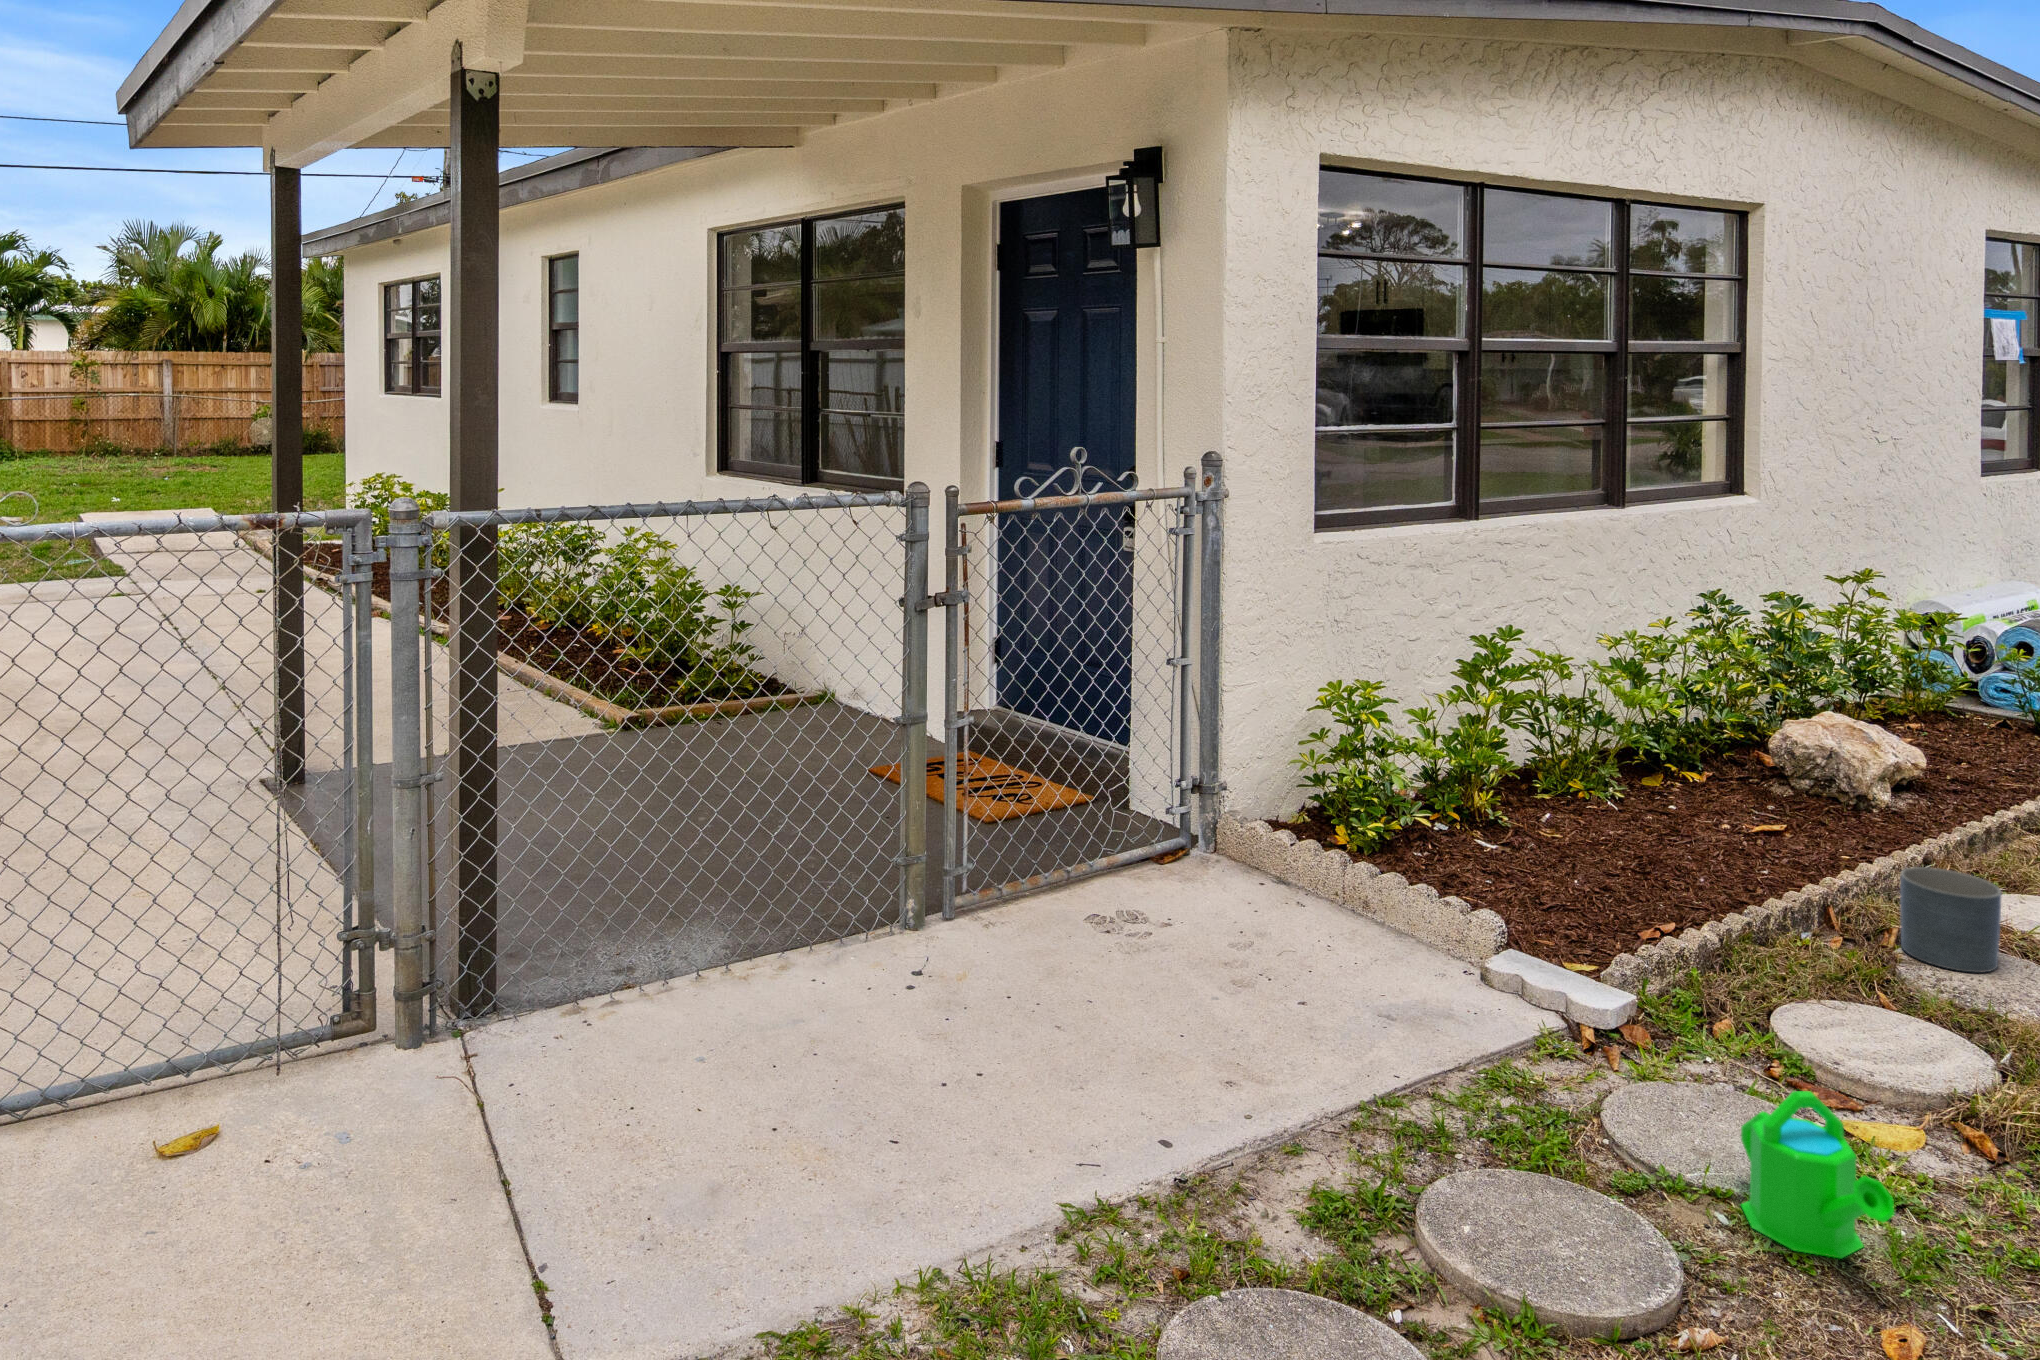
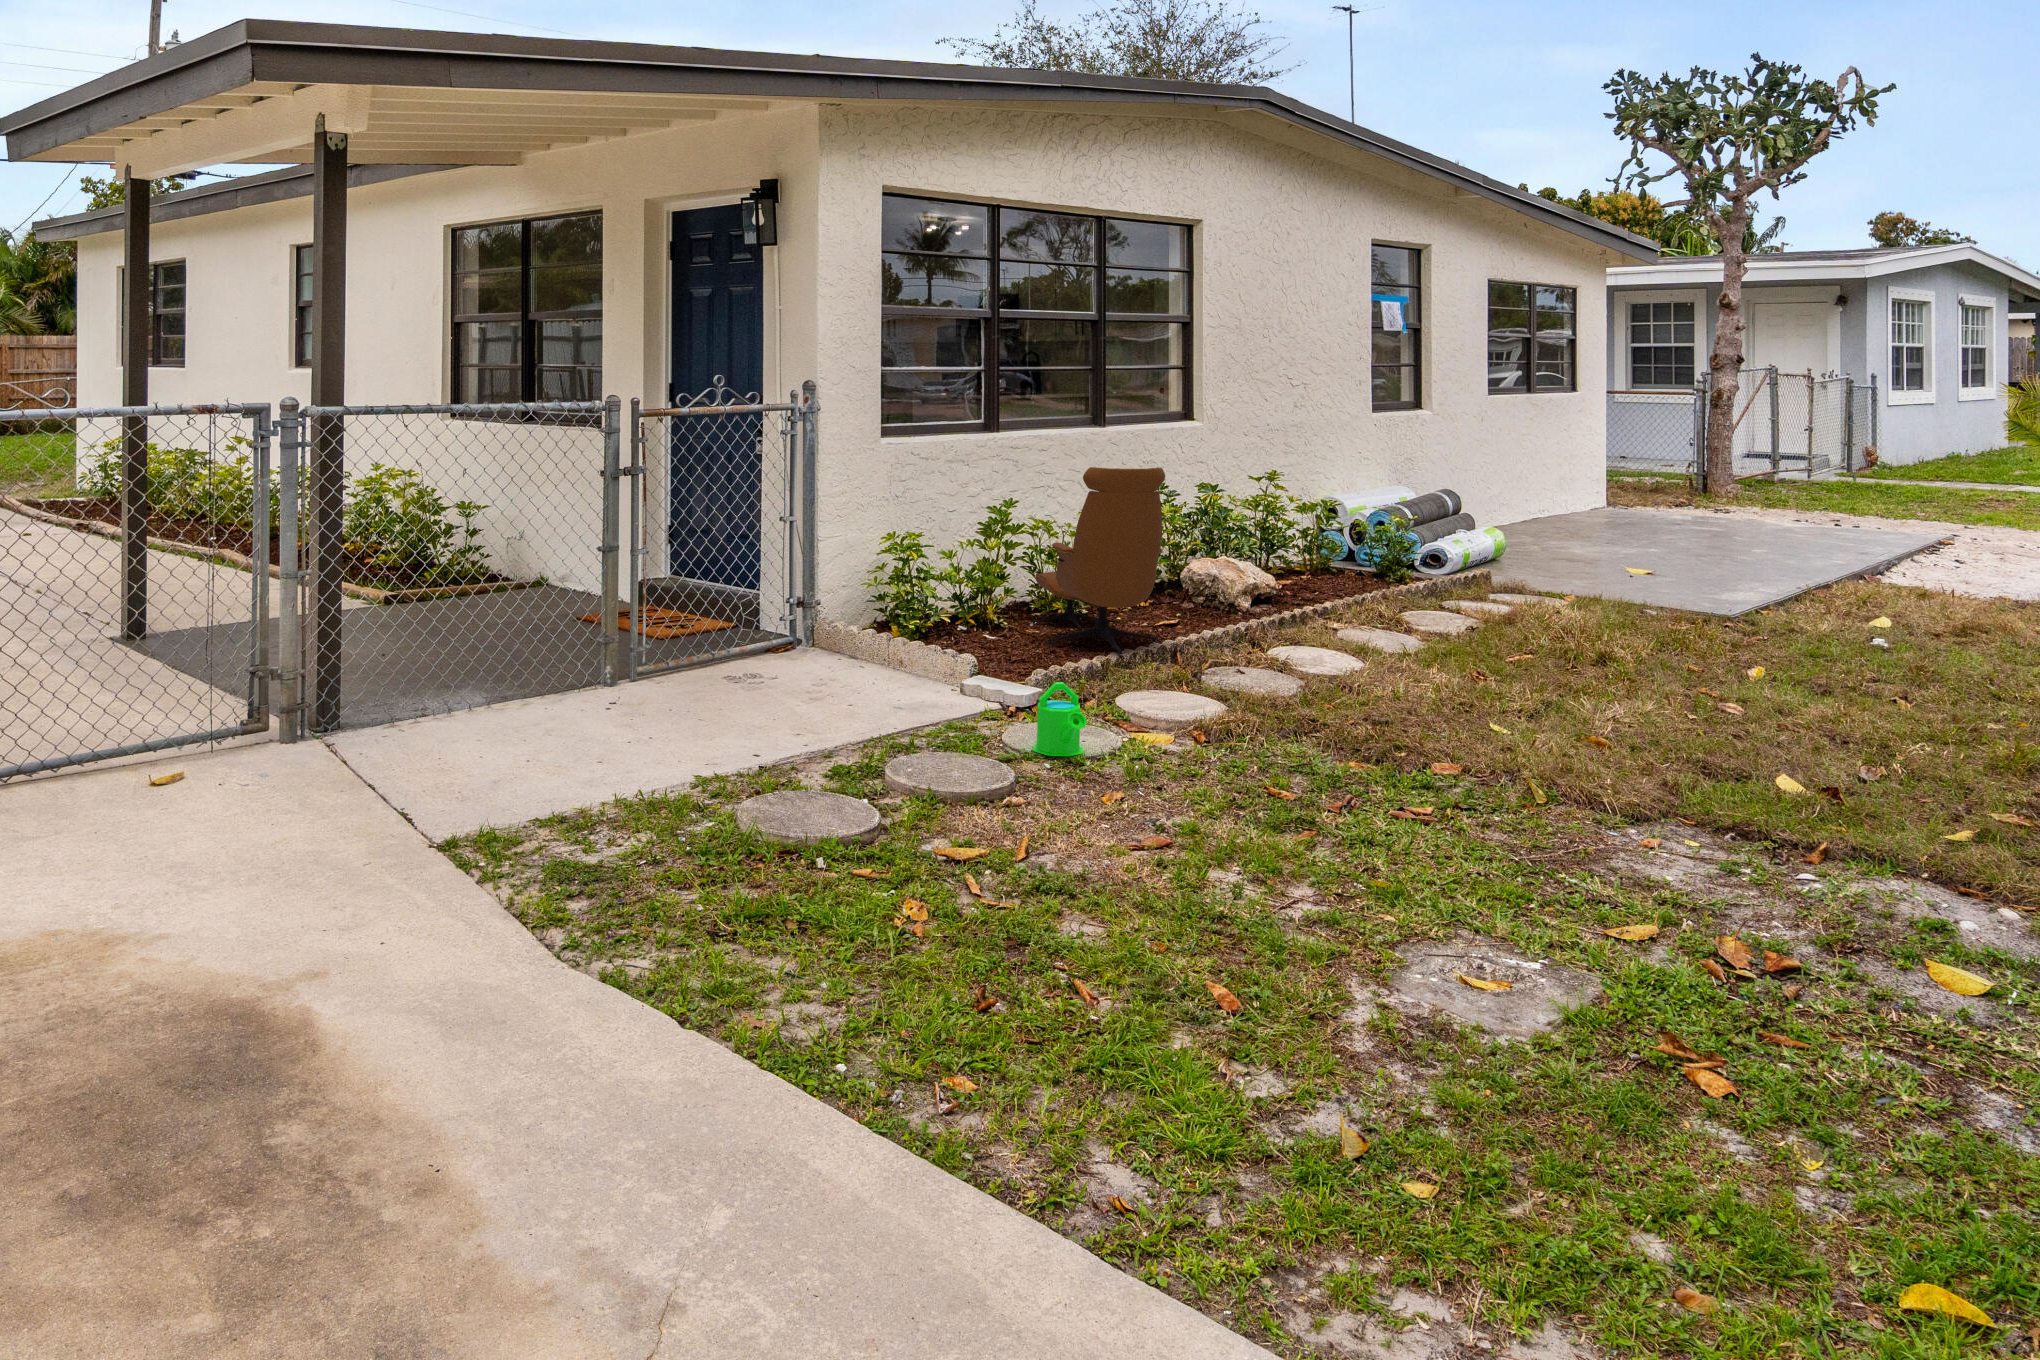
lounge chair: none [1540,598,1815,906] -> present [1033,467,1165,655]
planter: present [1900,867,2002,973] -> none [1200,621,1249,673]

